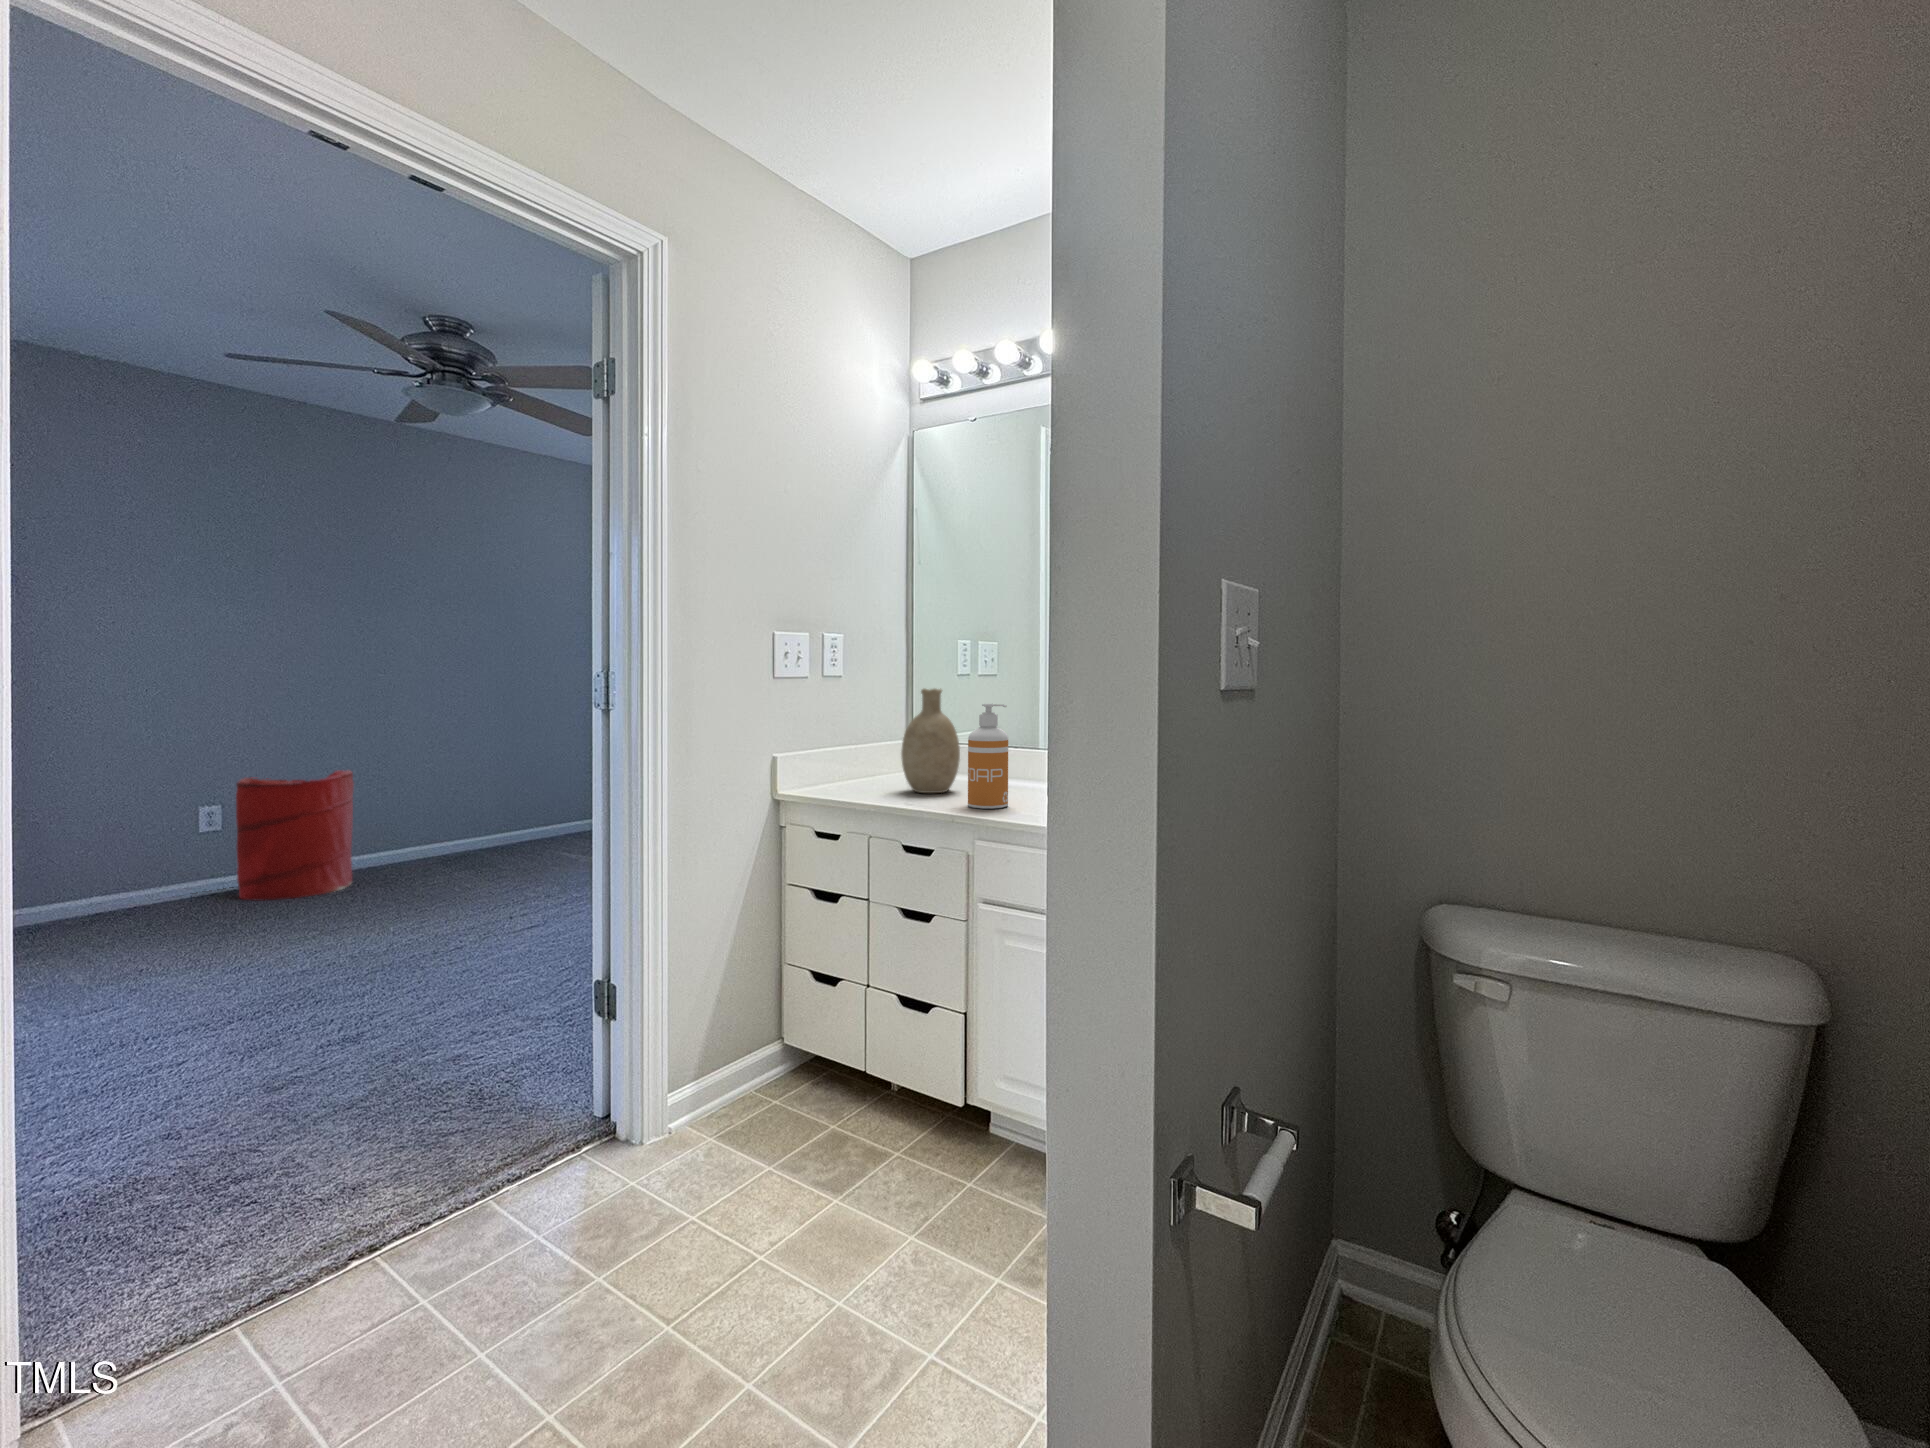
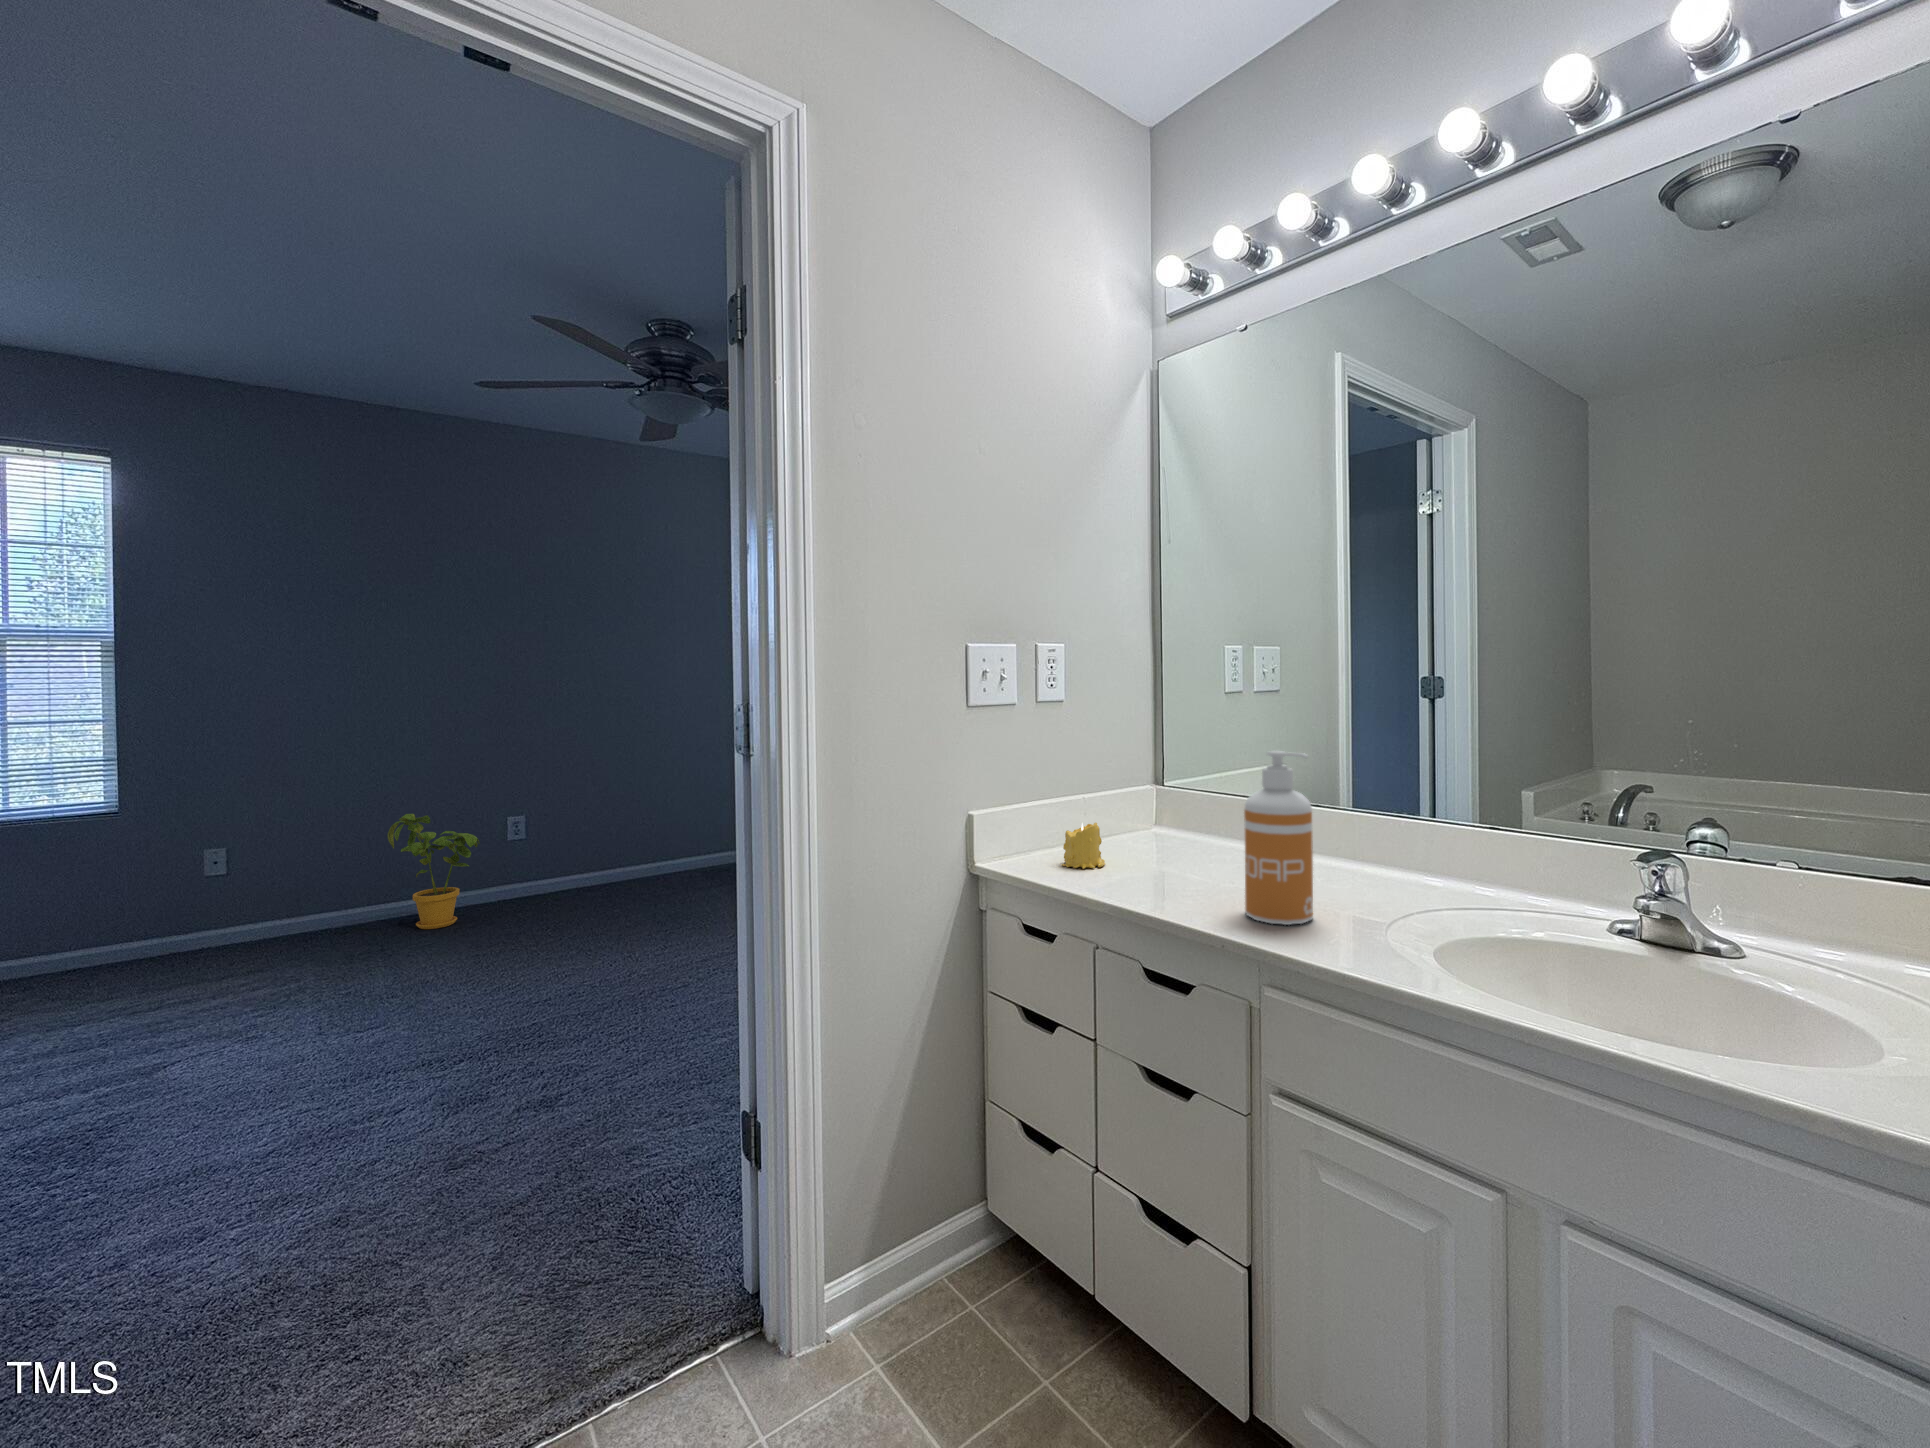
decorative vase: present [901,689,960,793] -> none [1143,721,1231,879]
candle: none [843,759,874,791] -> present [1061,823,1105,869]
laundry hamper: present [236,770,354,900] -> none [530,786,625,911]
house plant: none [55,800,178,926] -> present [388,814,480,929]

